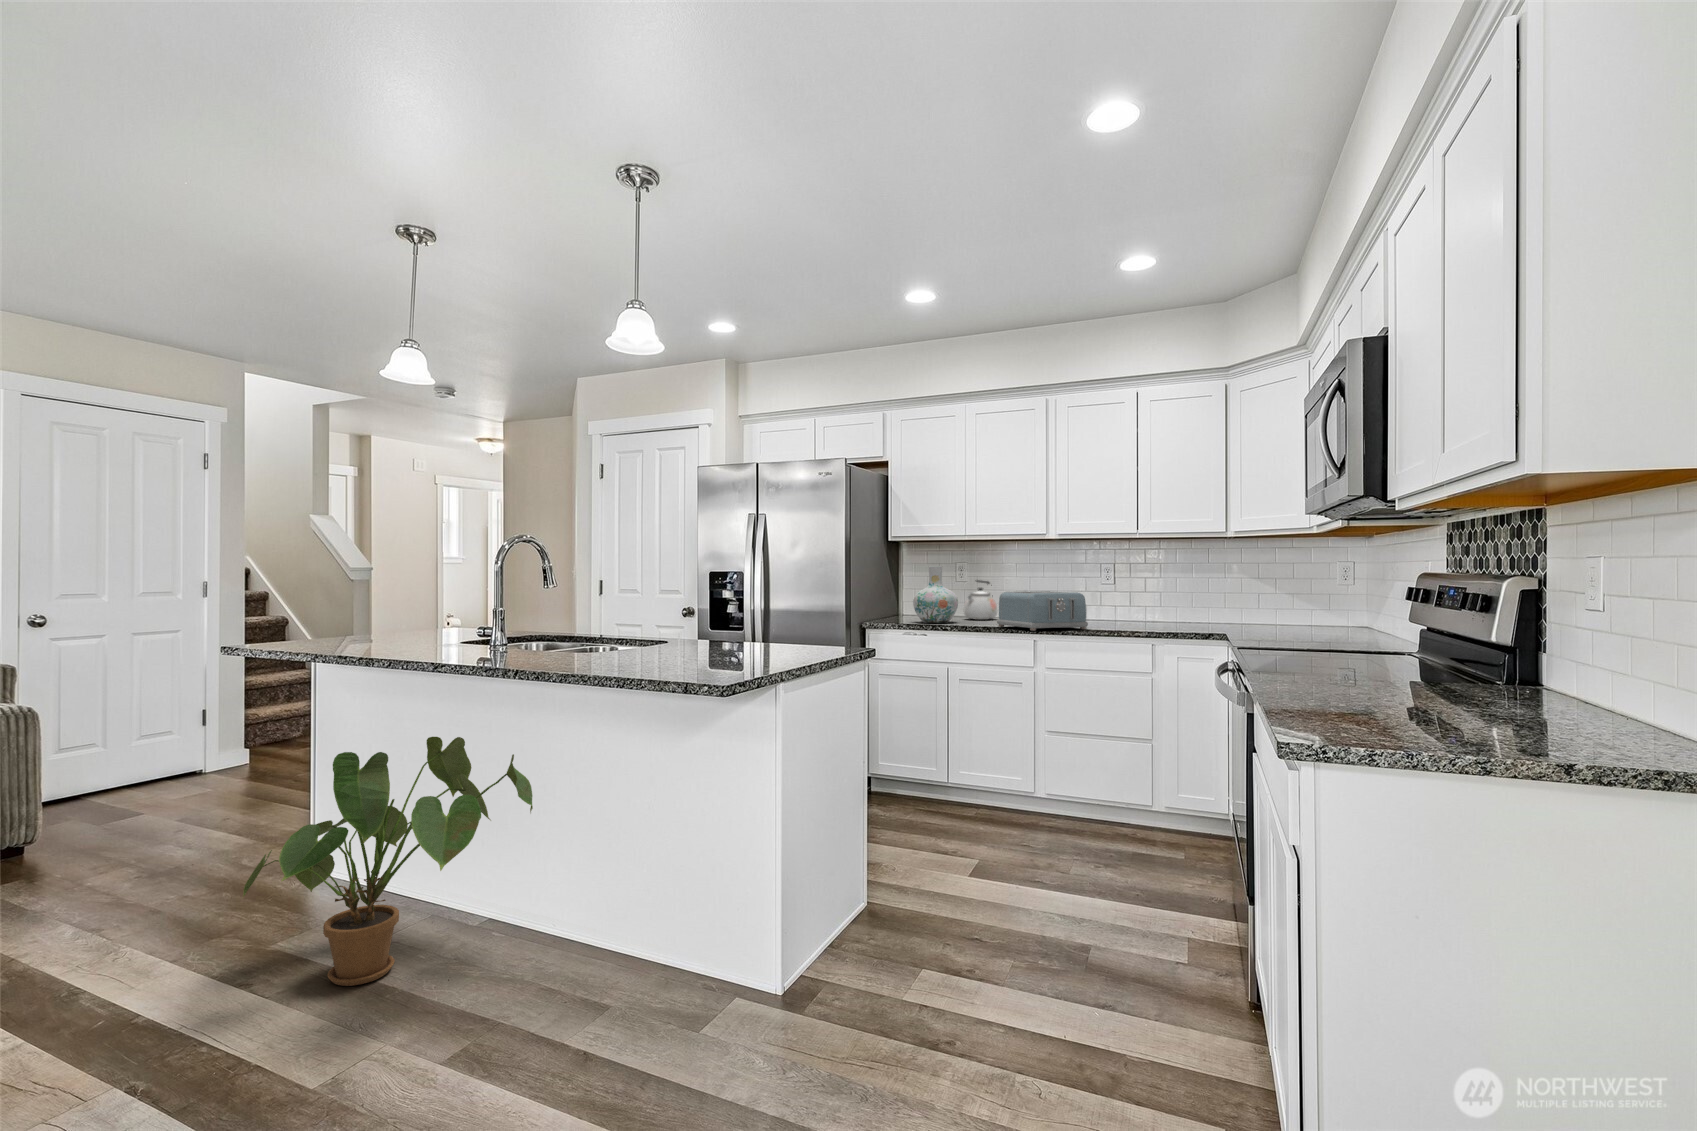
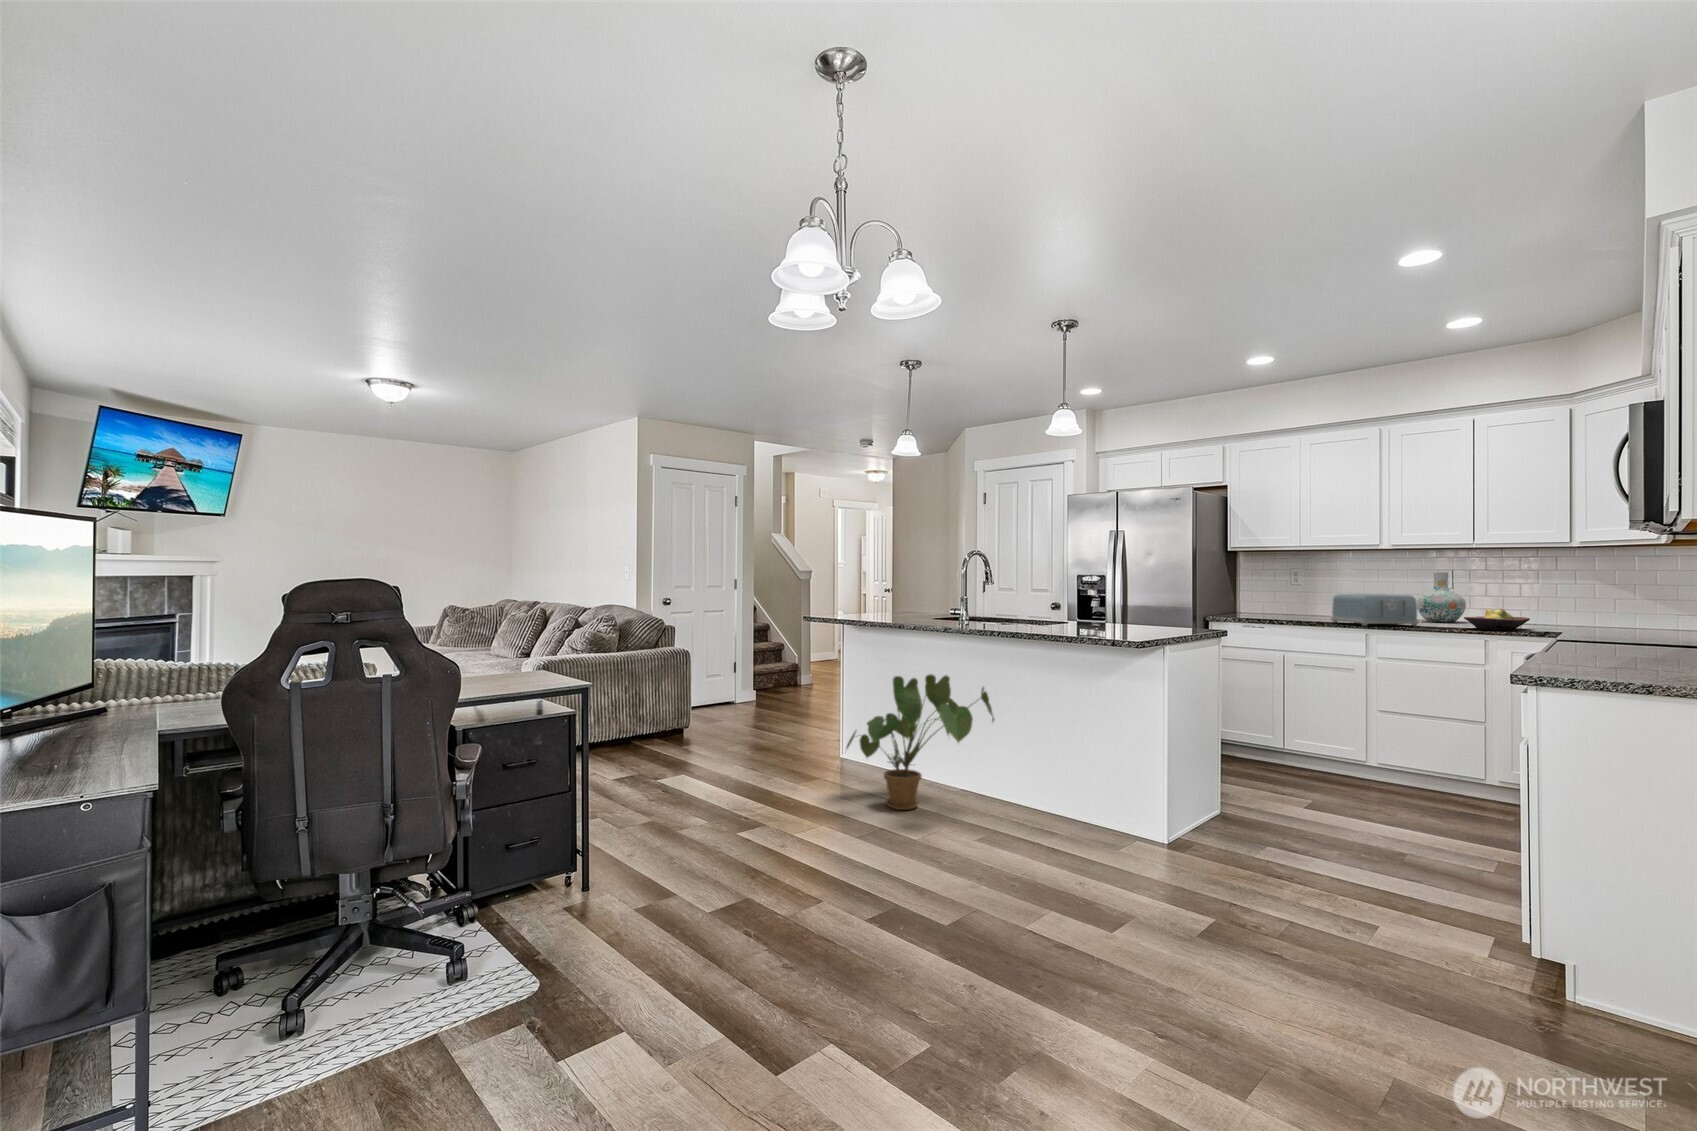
vase: present [913,566,958,623] -> present [1417,572,1466,623]
kettle: present [964,580,998,620] -> none [1299,585,1332,618]
fruit bowl: none [1133,607,1195,633] -> present [1464,609,1530,630]

